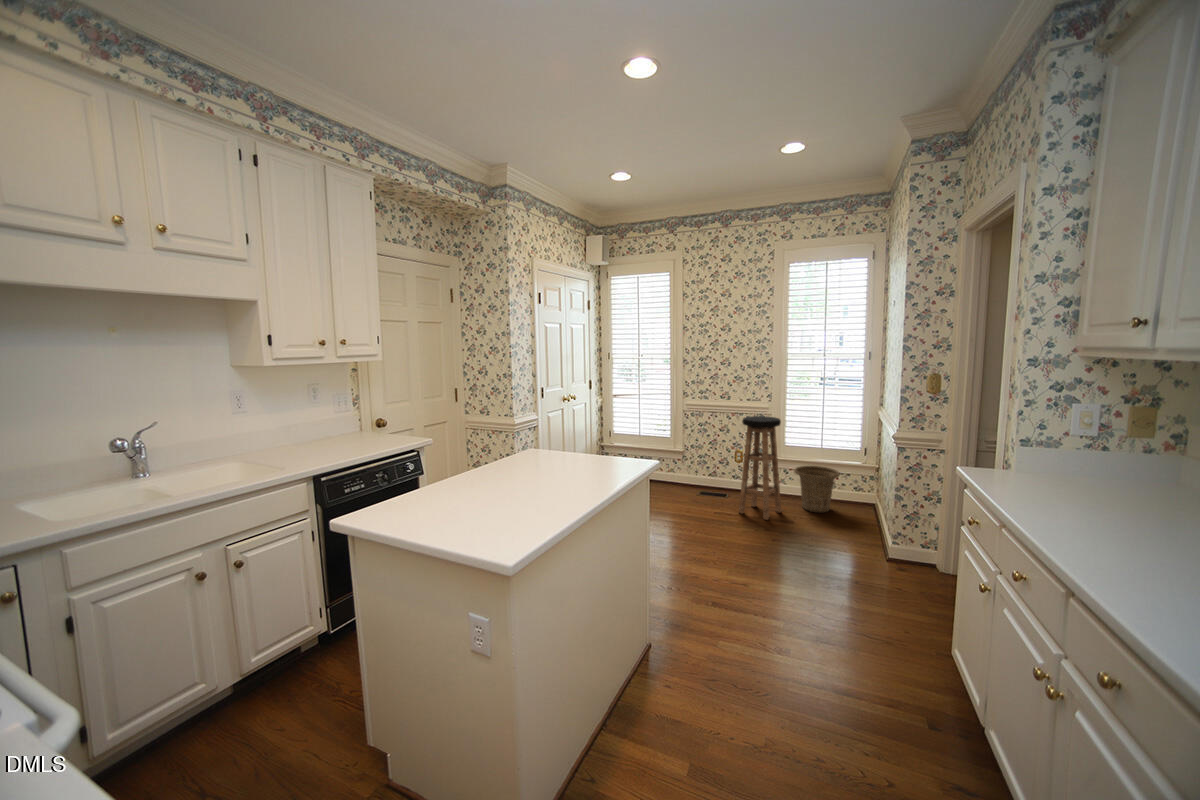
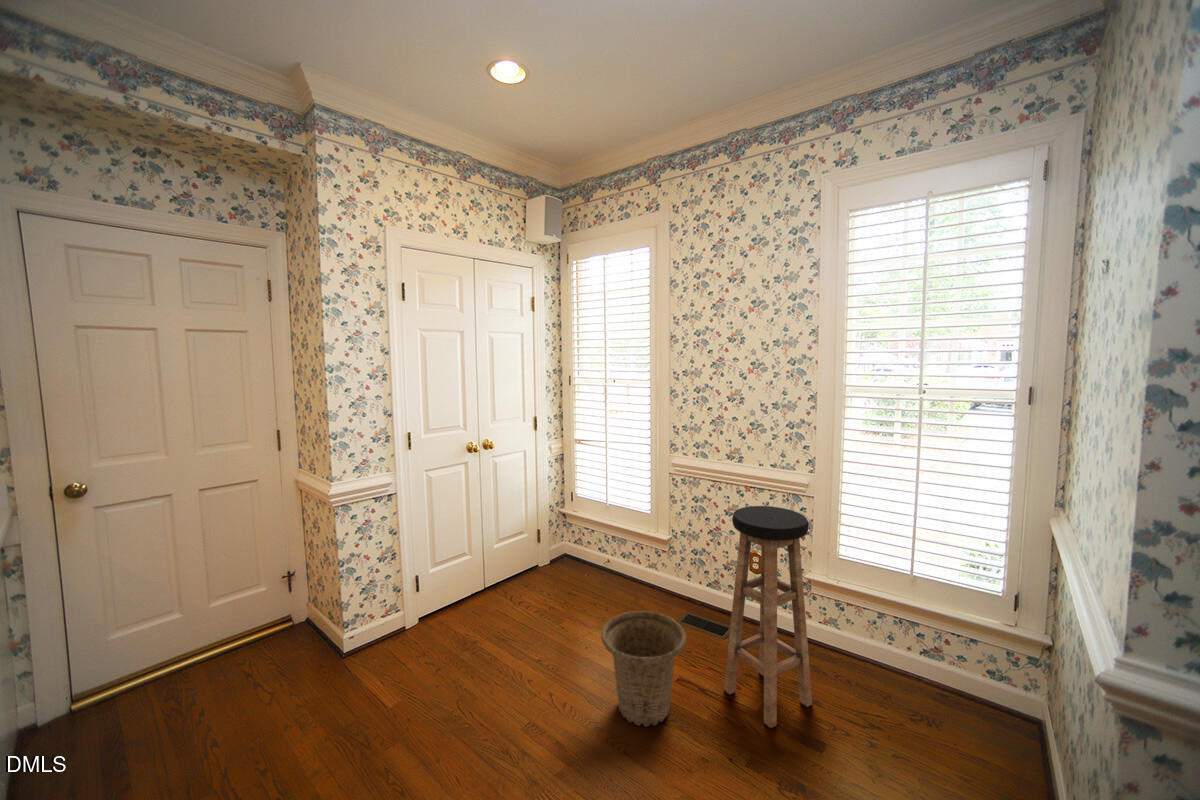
basket: present [795,466,840,513] -> present [601,611,686,726]

